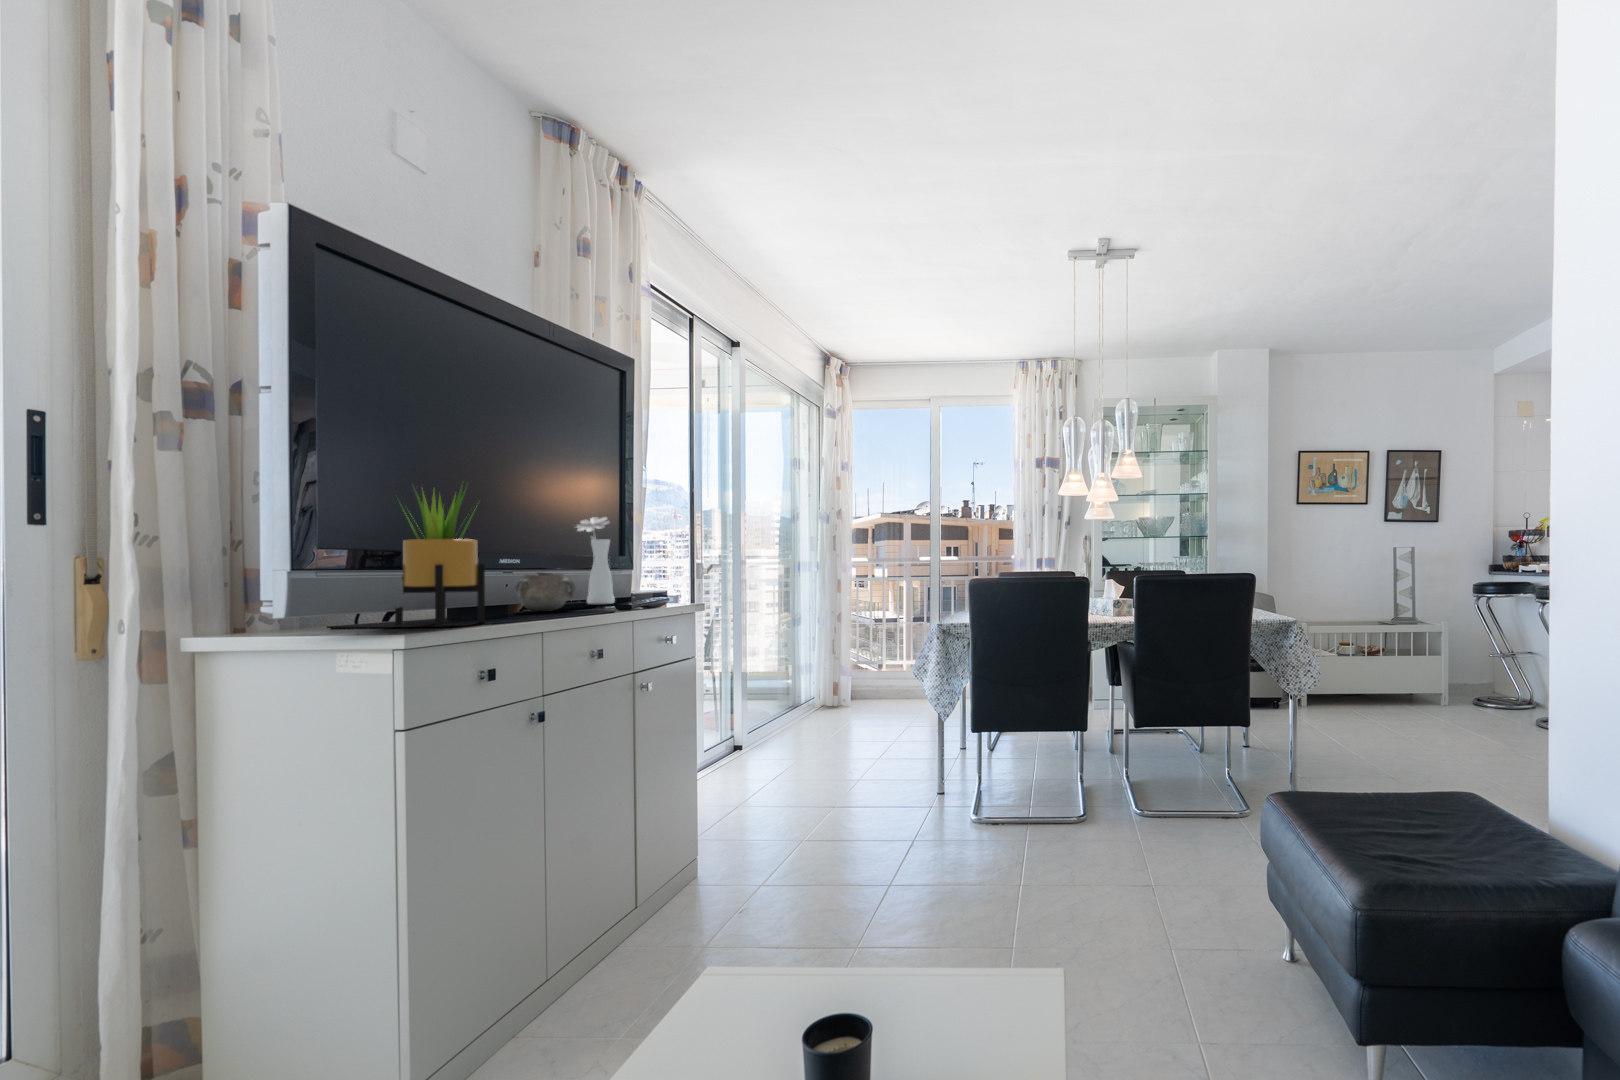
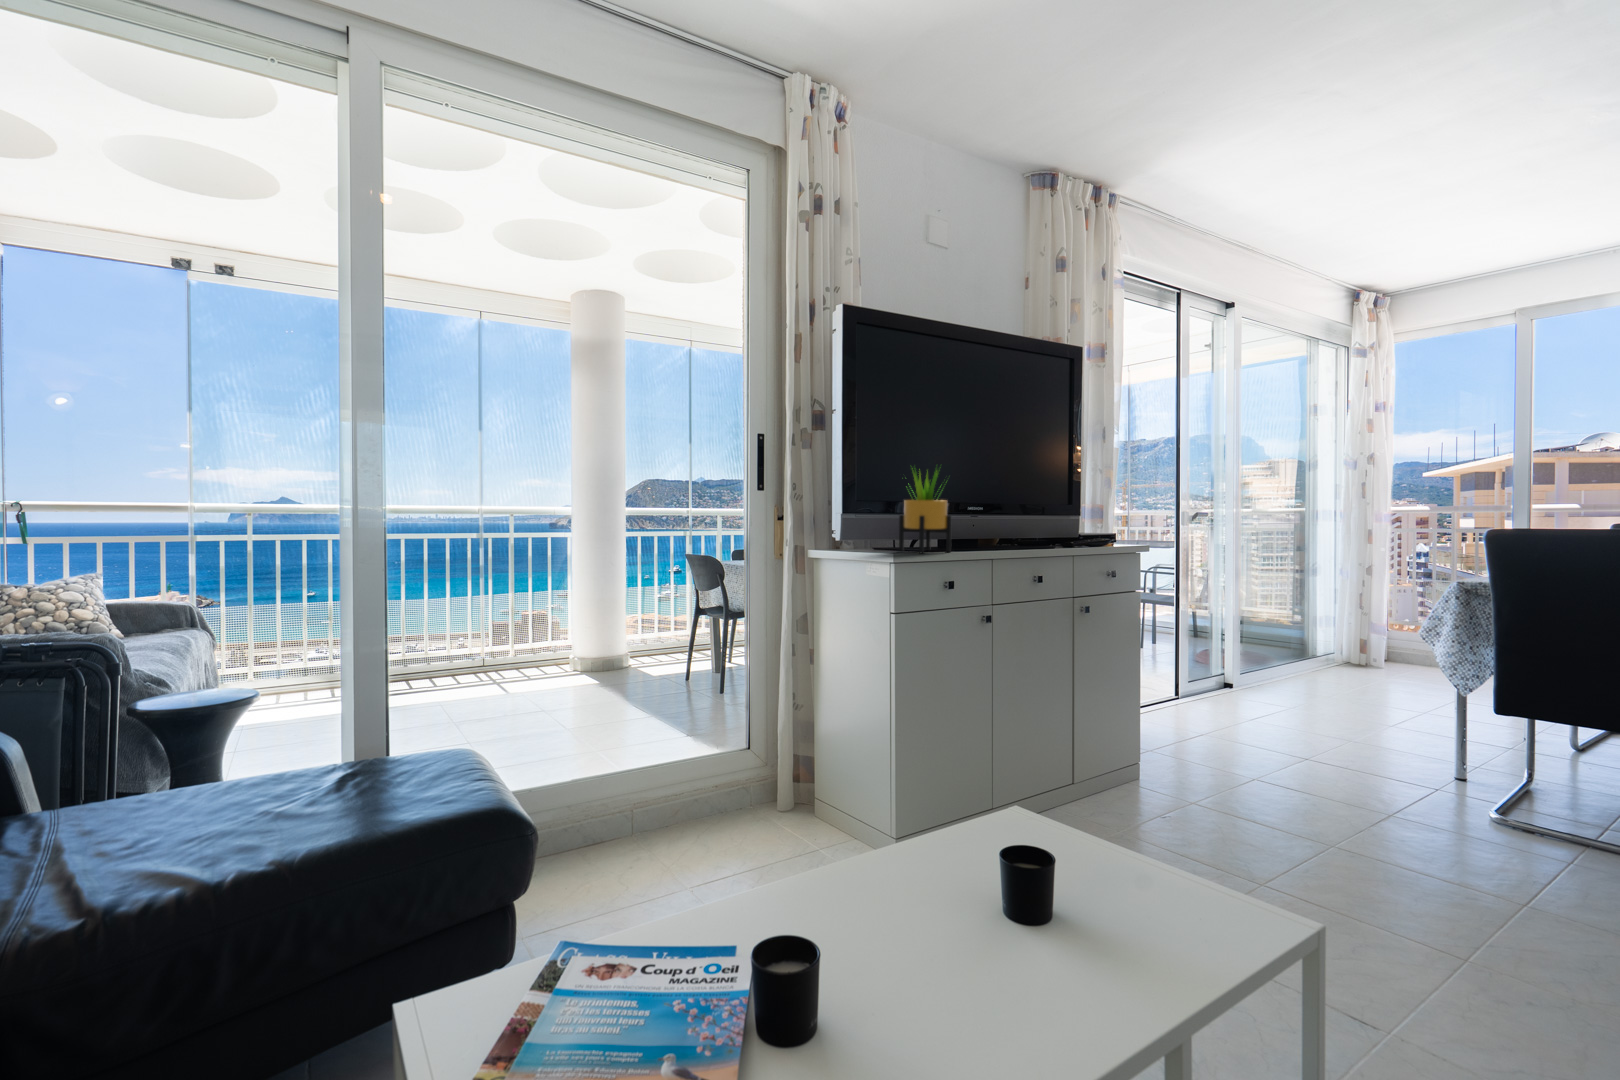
vase: present [577,517,615,605] -> none [1032,478,1060,541]
decorative bowl: present [516,572,575,611] -> none [981,518,1022,545]

